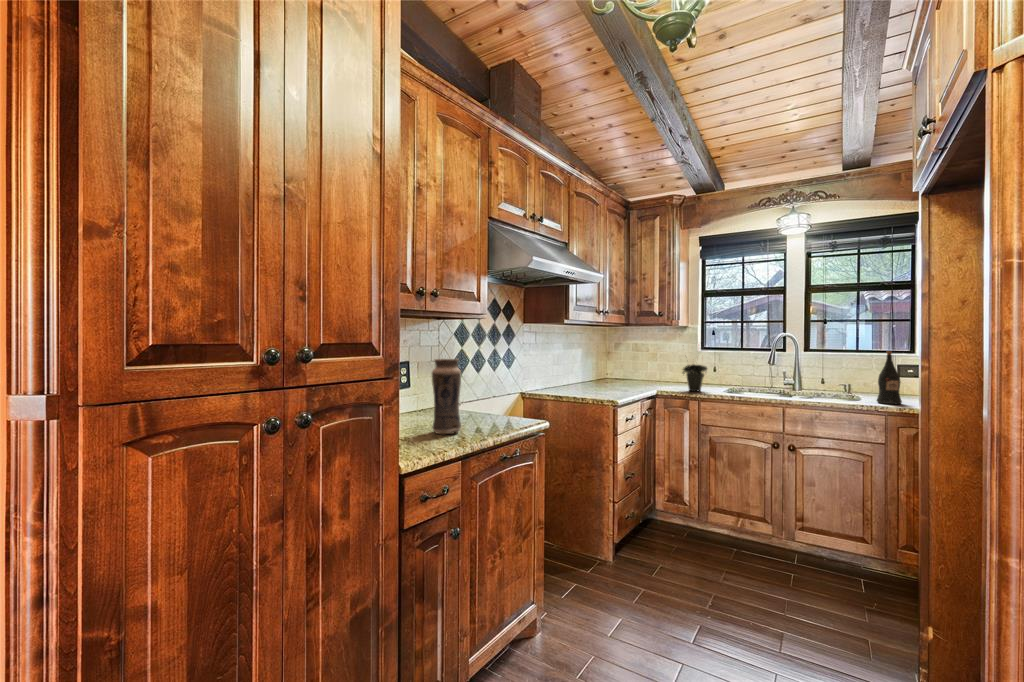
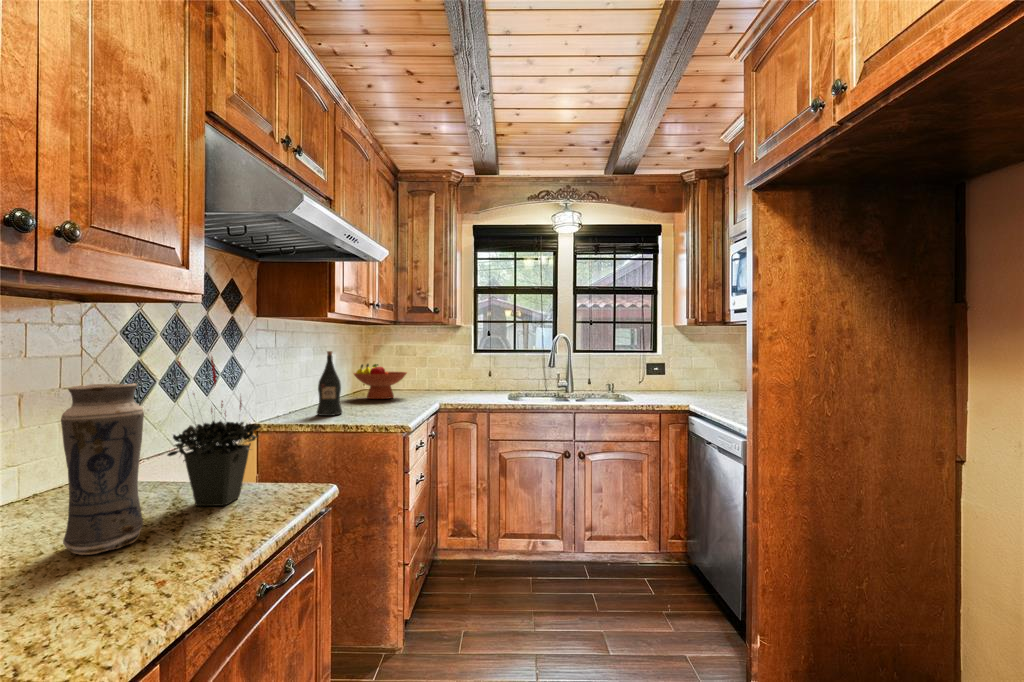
wine bottle: present [877,351,902,404] -> present [317,351,342,416]
fruit bowl: none [592,357,635,385] -> present [354,364,407,399]
potted plant: present [683,365,707,392] -> present [168,358,260,506]

